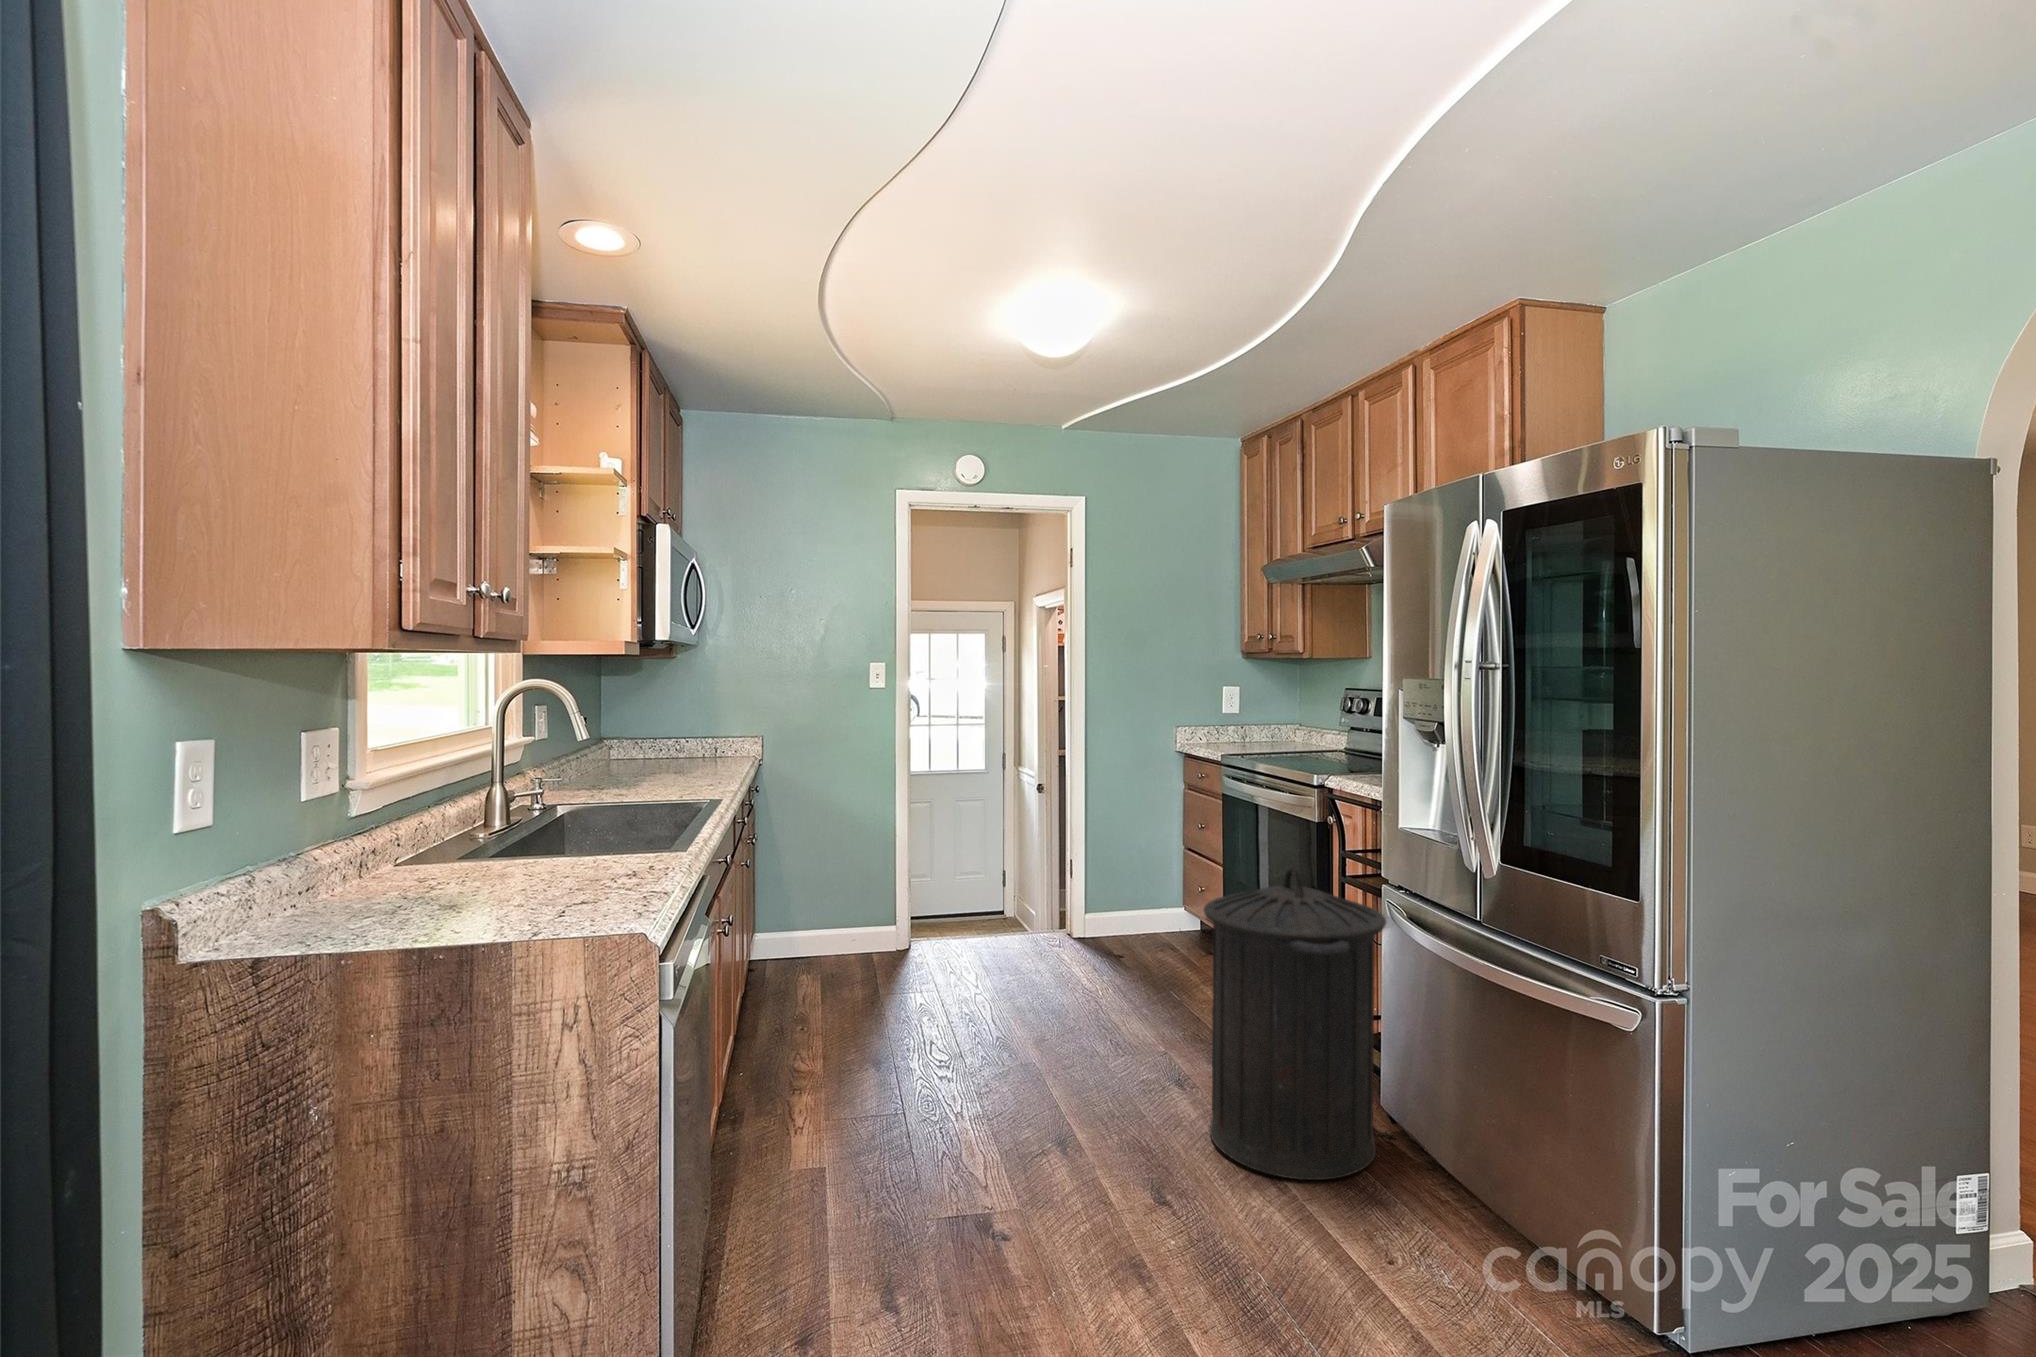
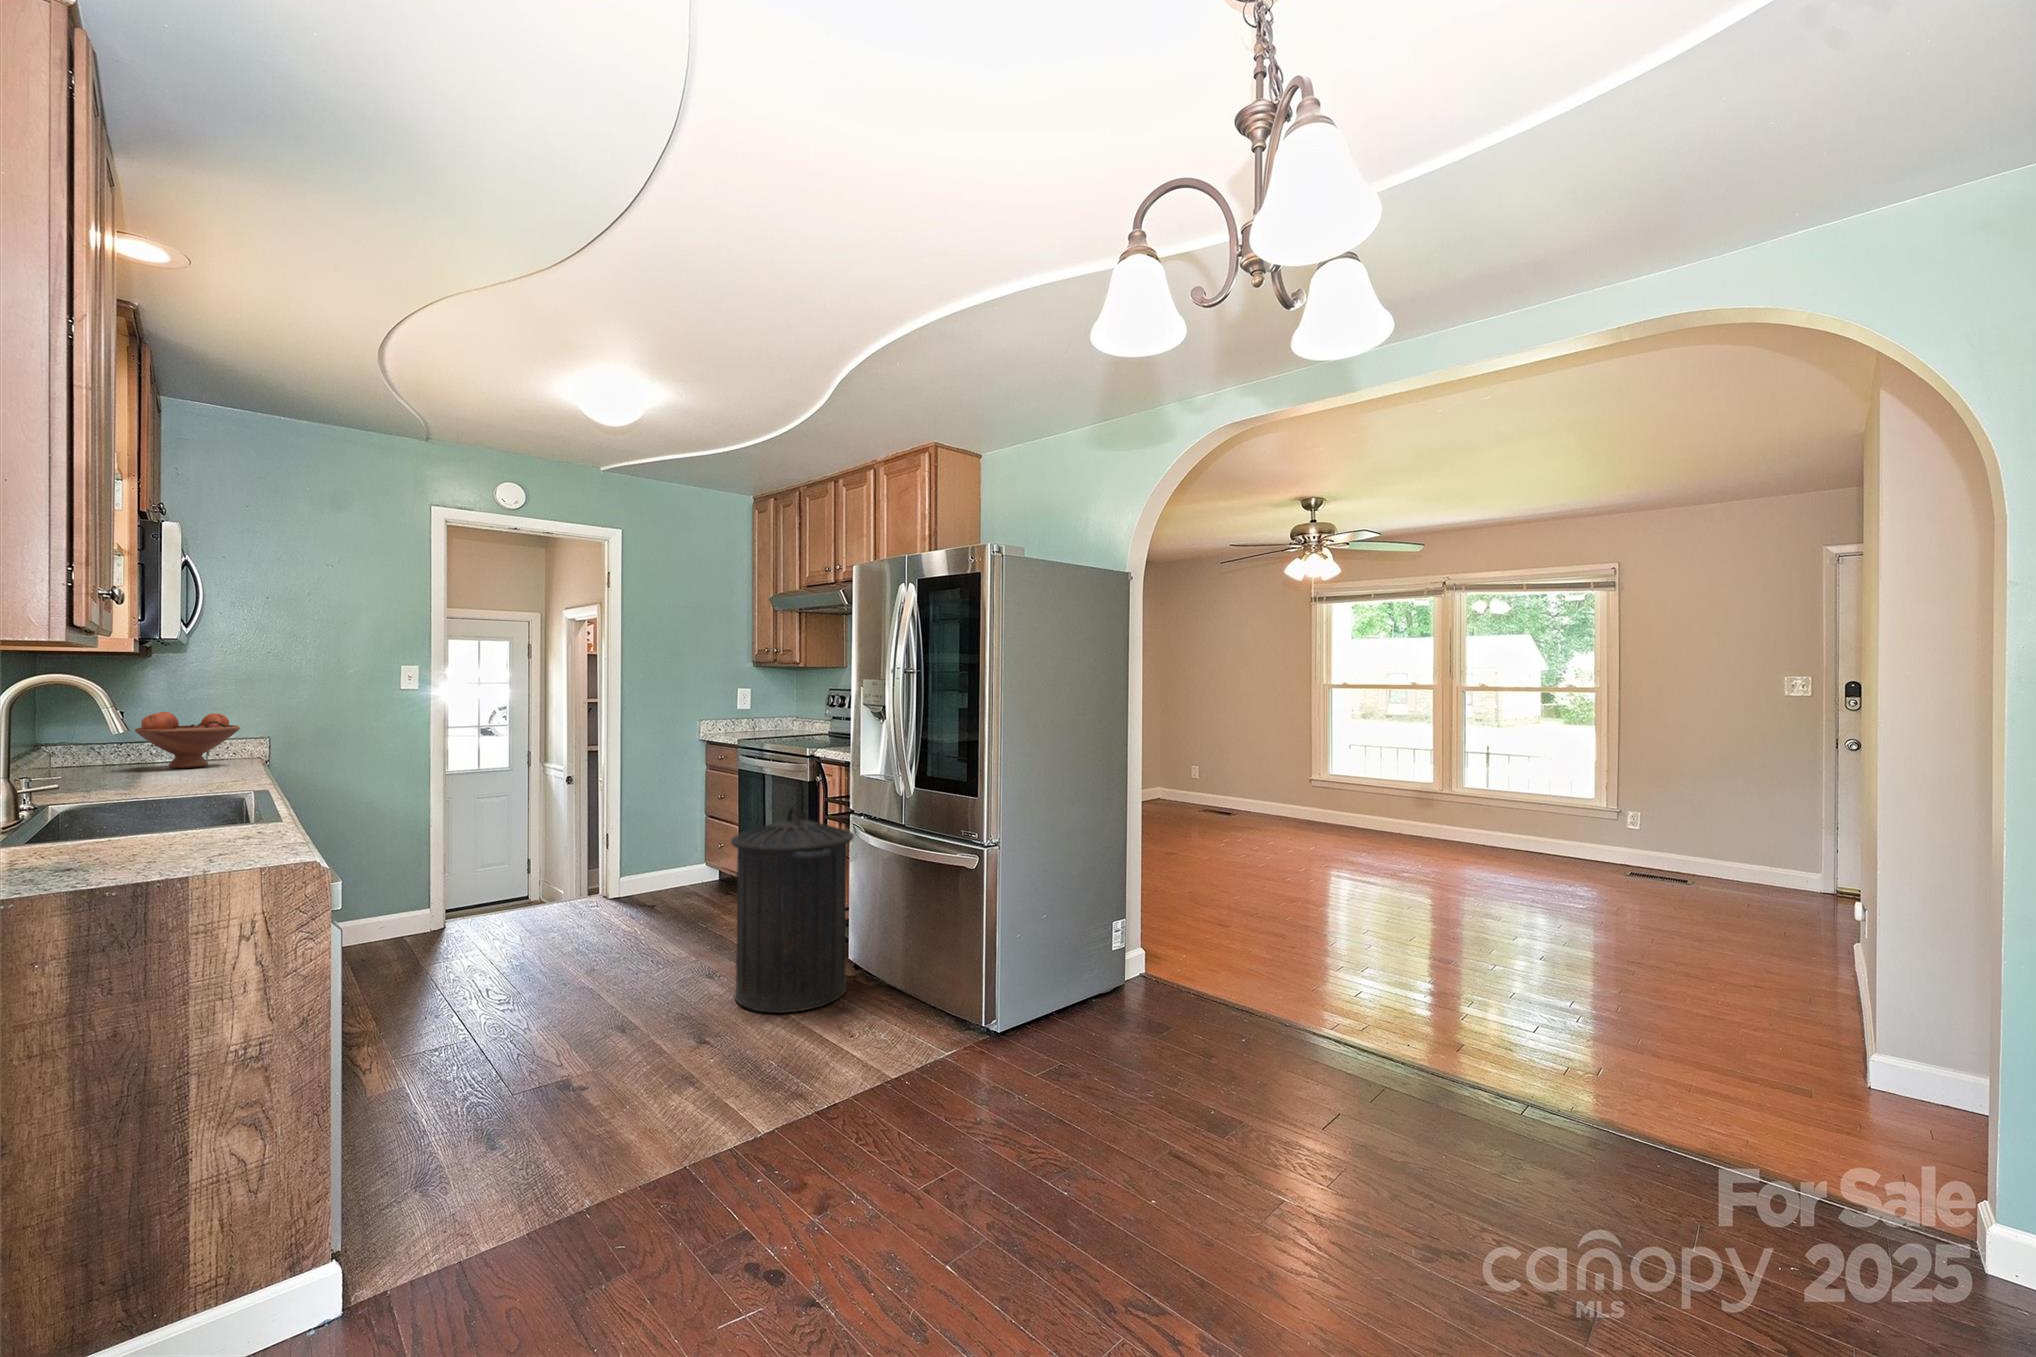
fruit bowl: none [640,710,721,767] -> present [135,712,240,768]

